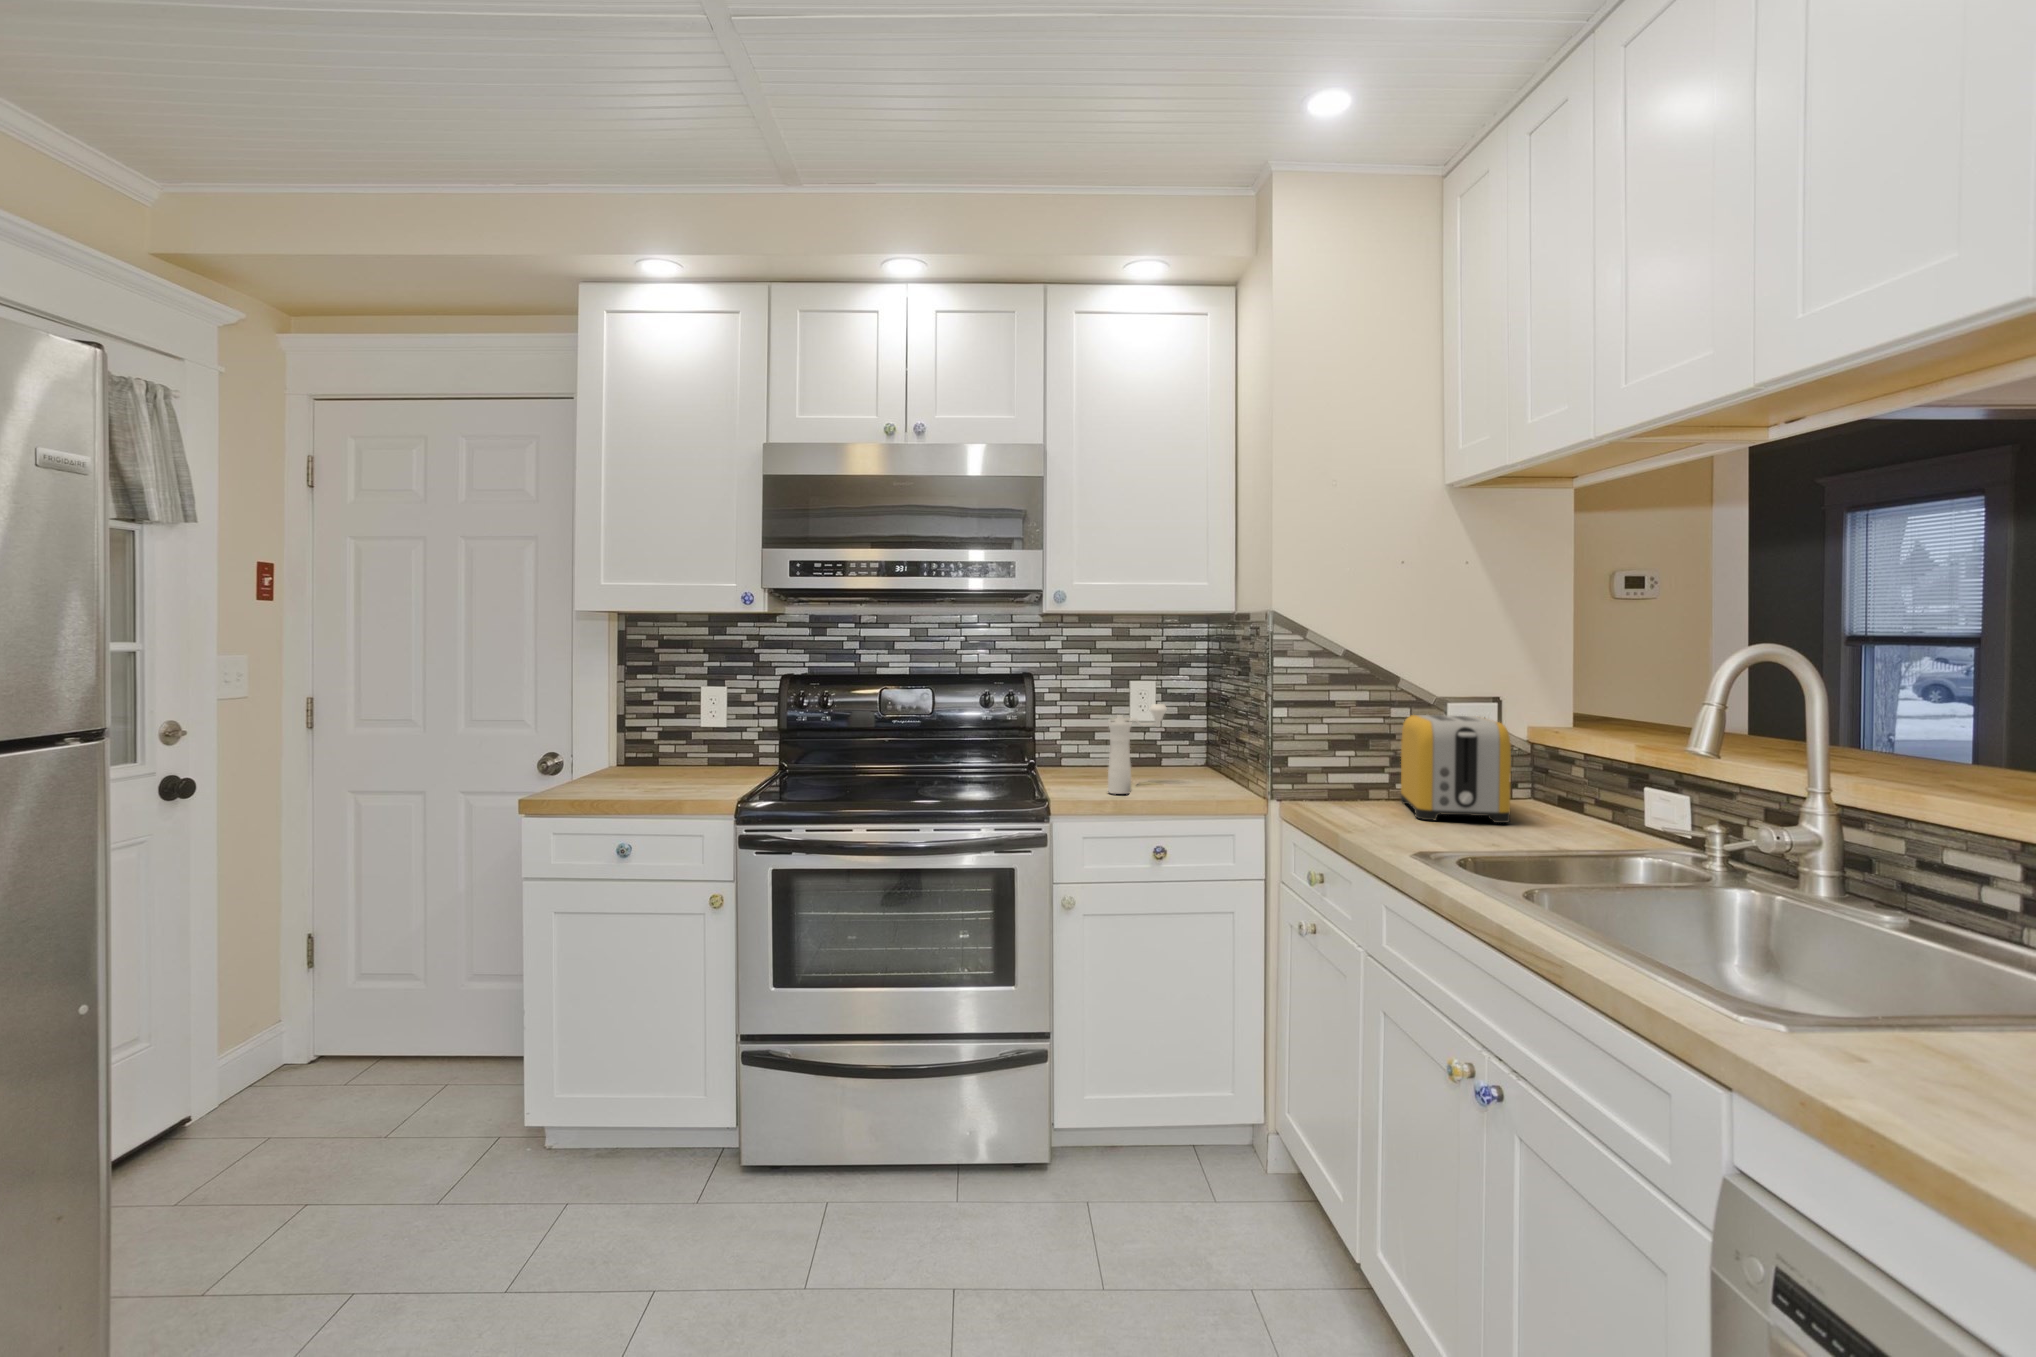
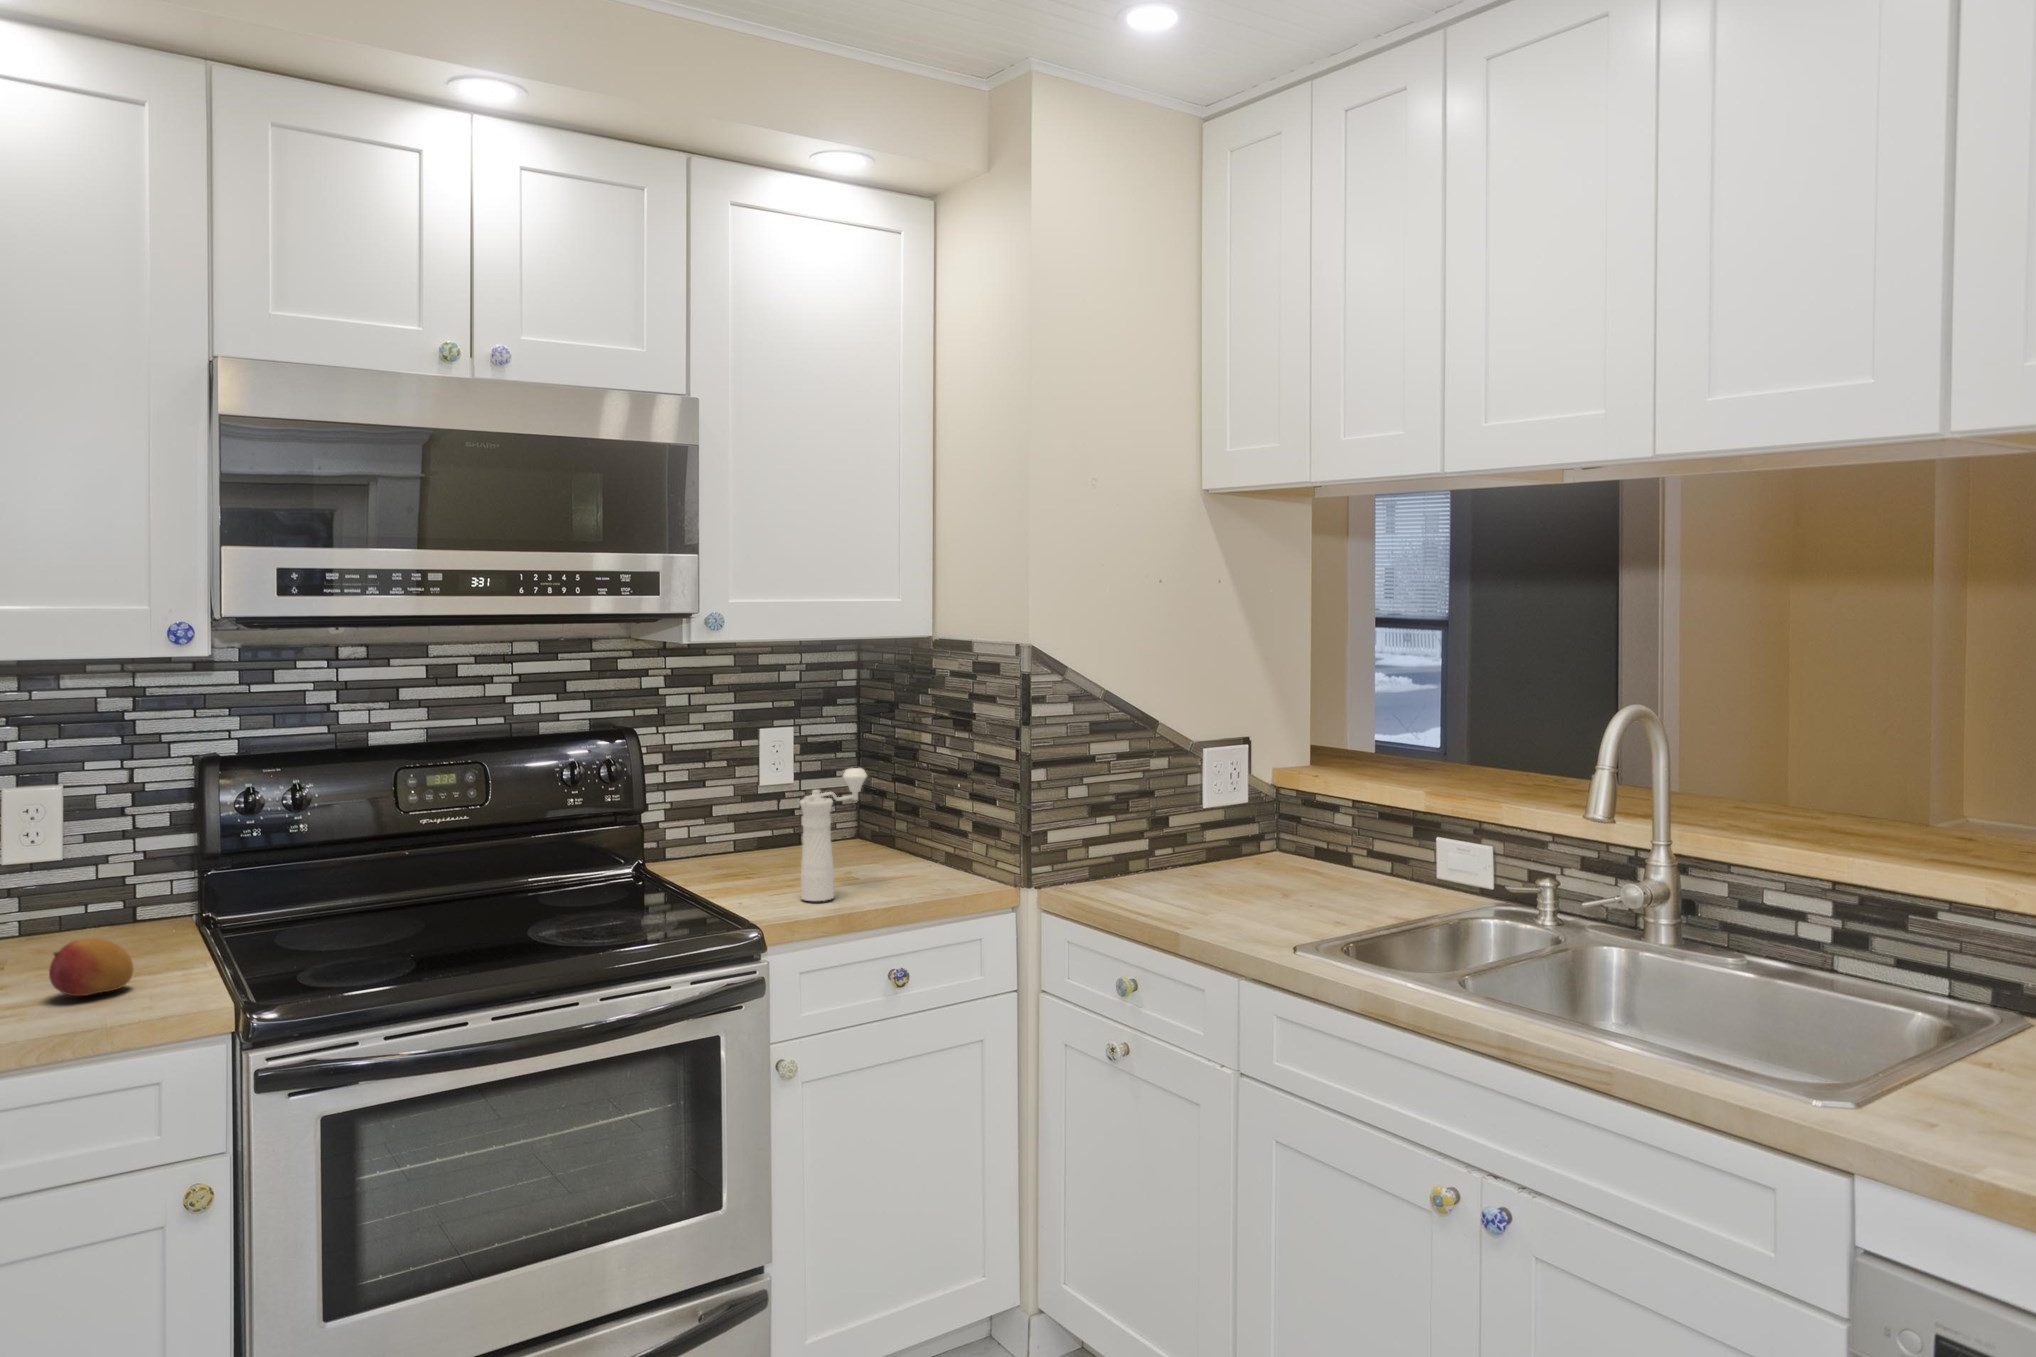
toaster: present [1401,715,1511,823] -> none [1158,763,1314,898]
fruit: none [675,760,715,790] -> present [49,938,134,996]

